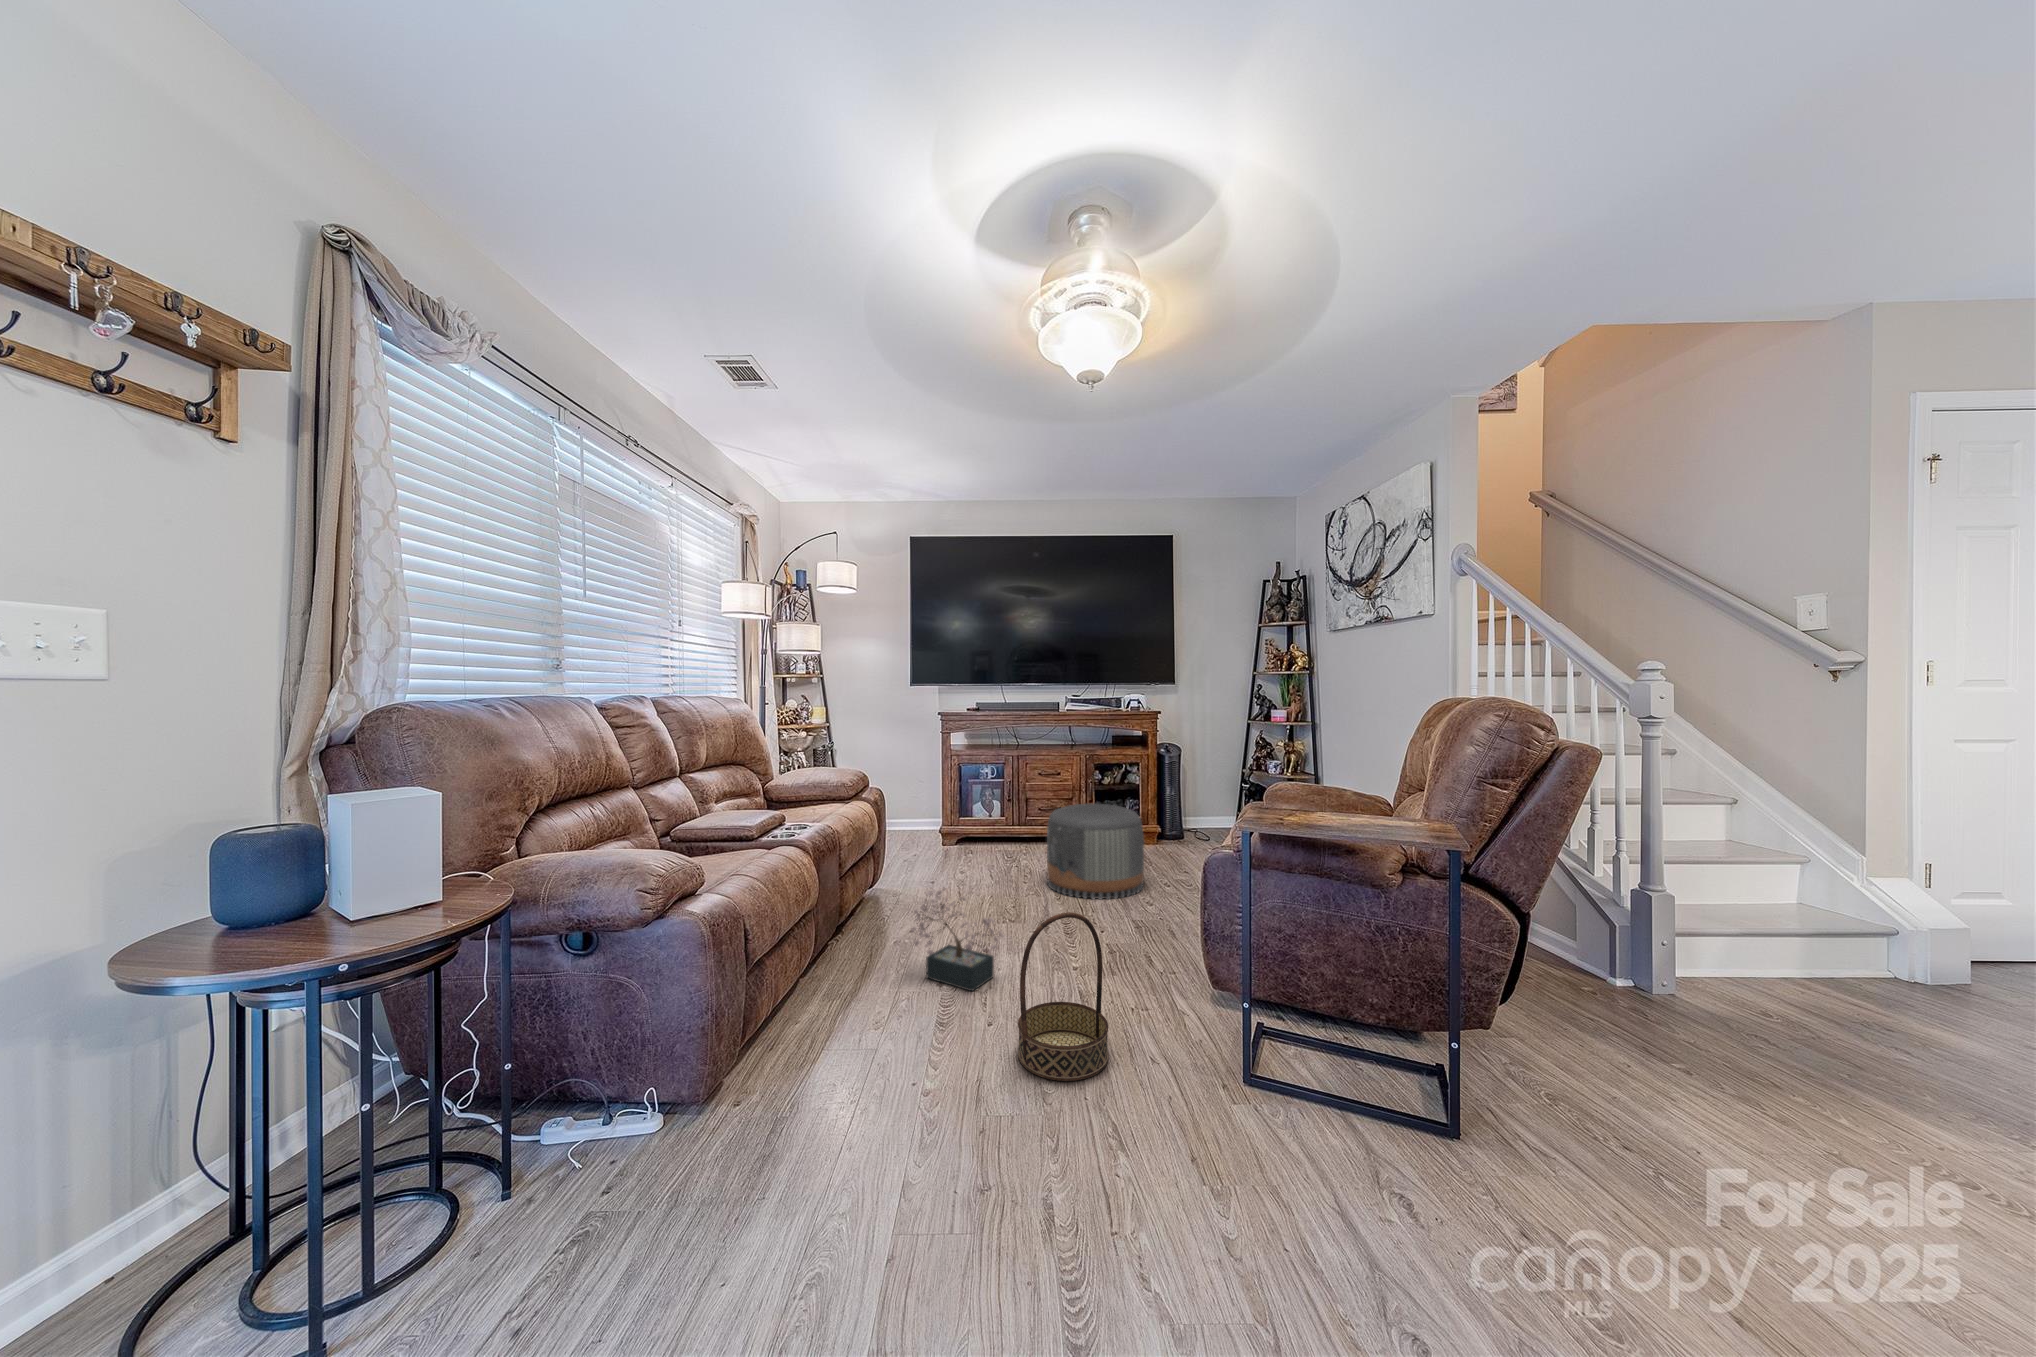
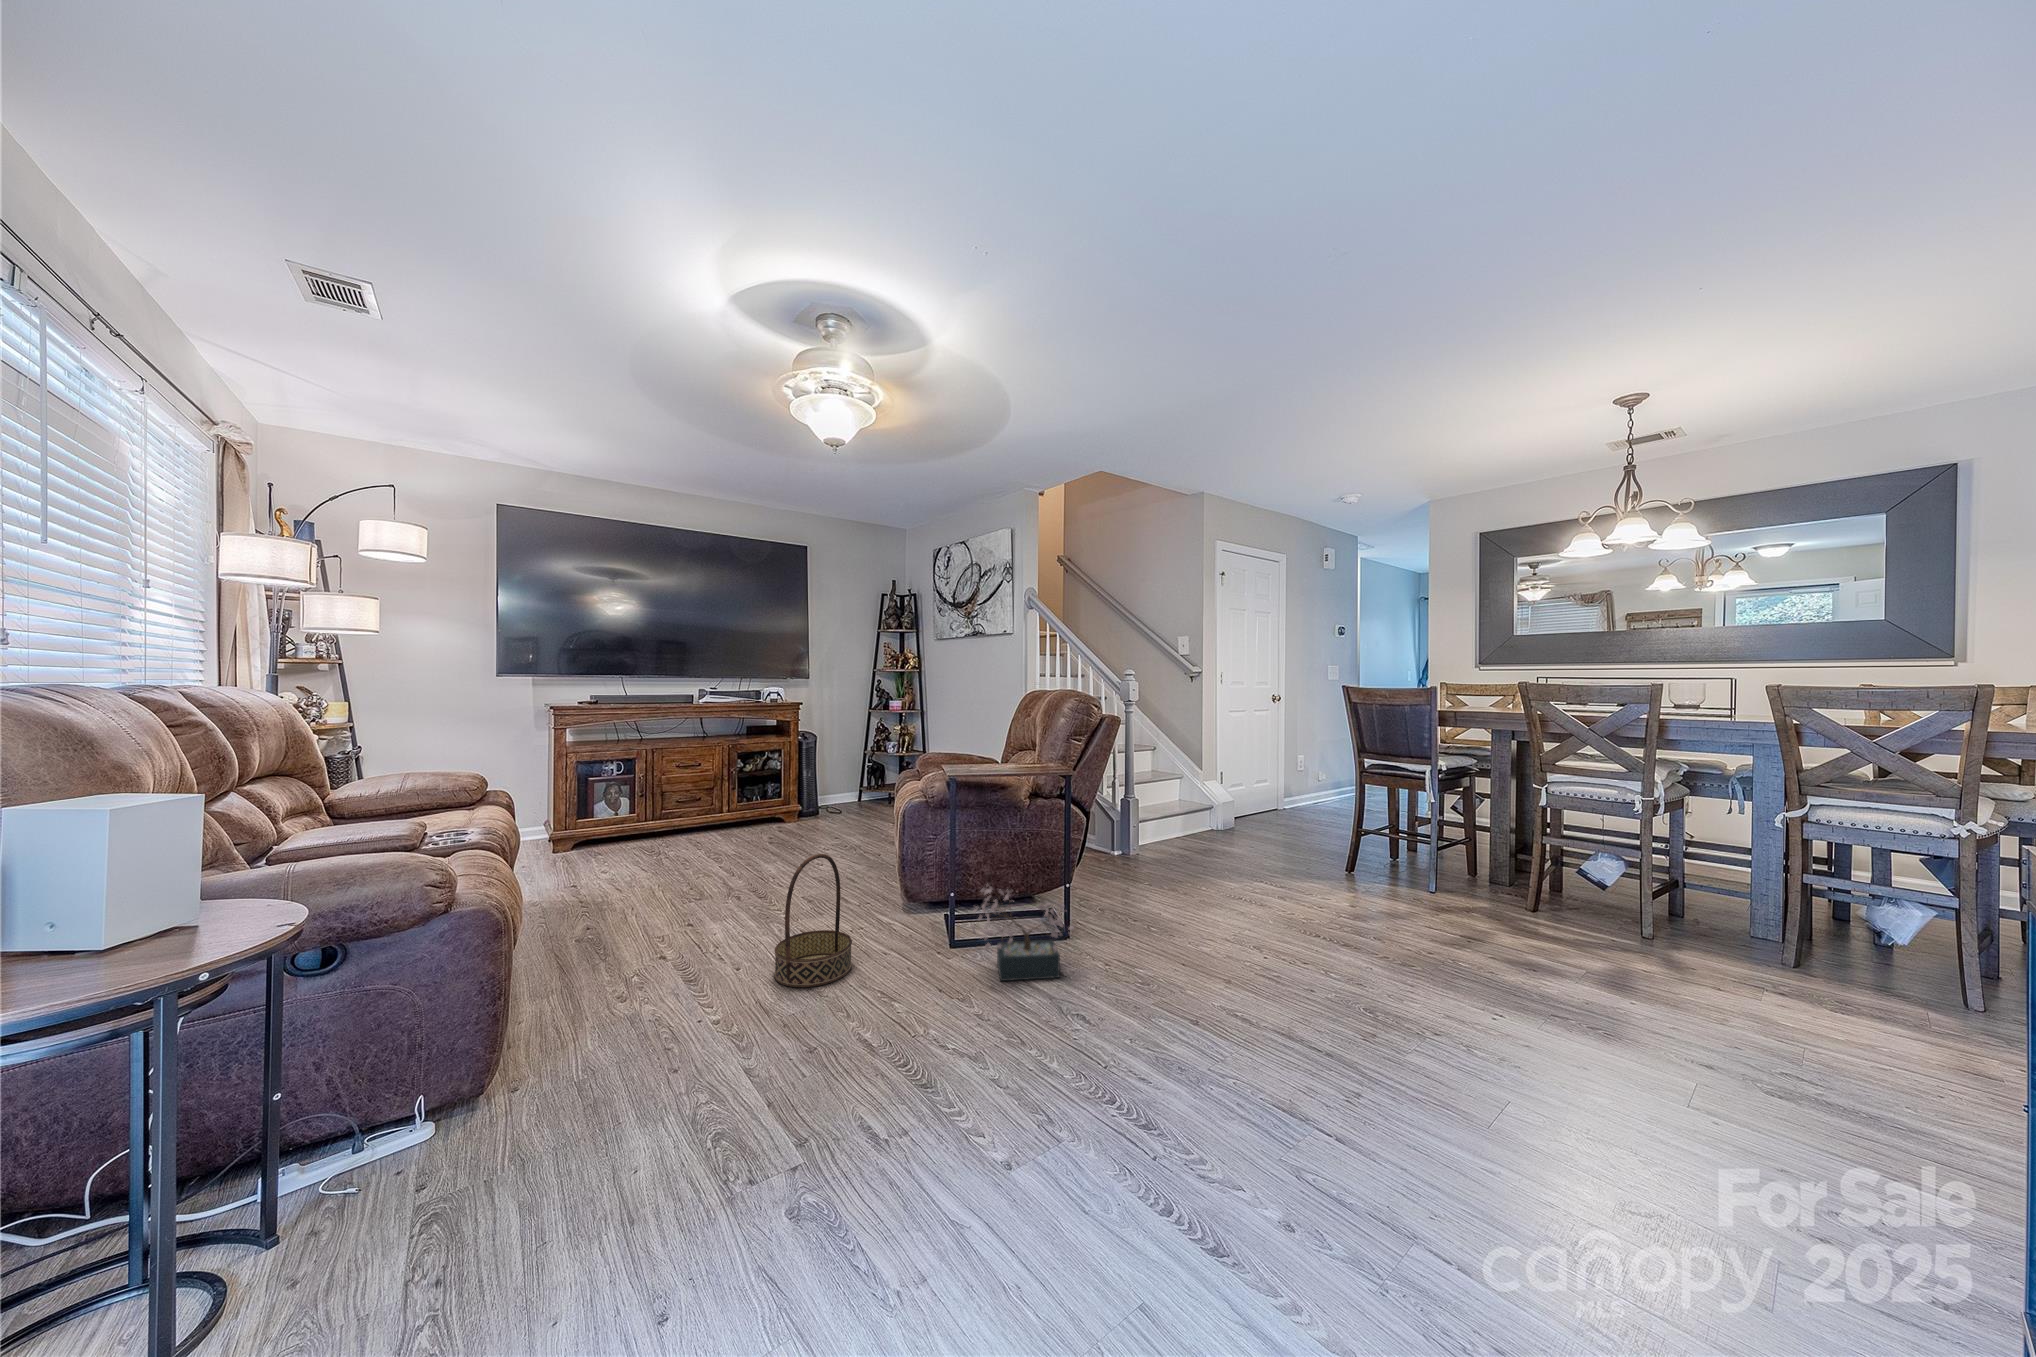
pouf: present [1047,803,1144,900] -> none [711,786,806,871]
decorative plant: present [908,887,1004,991] -> present [971,884,1074,981]

